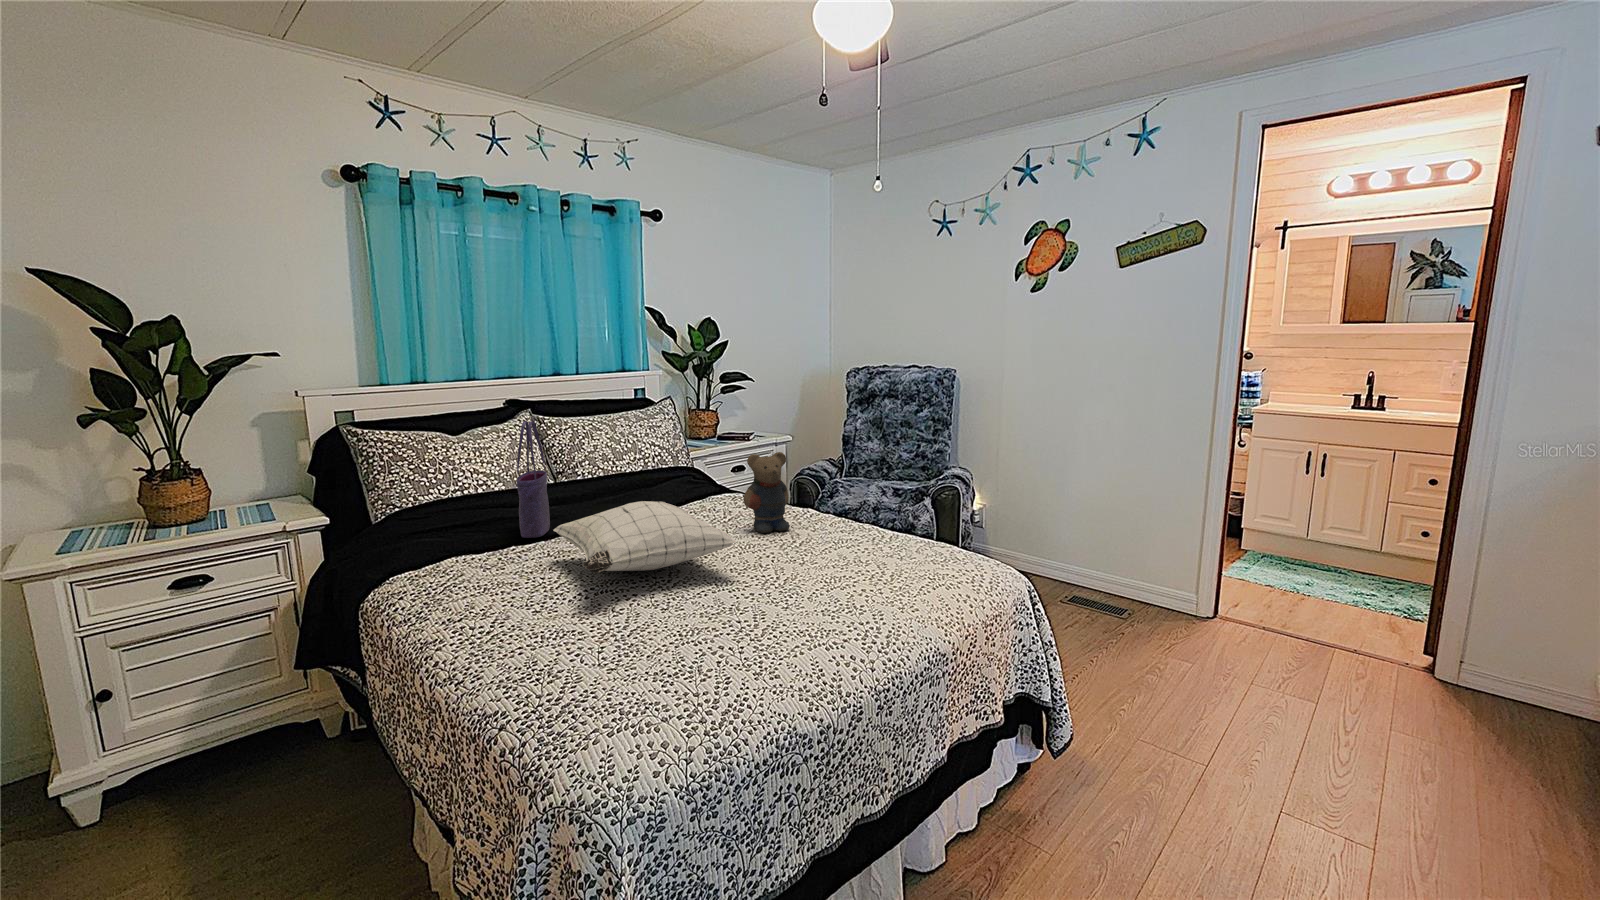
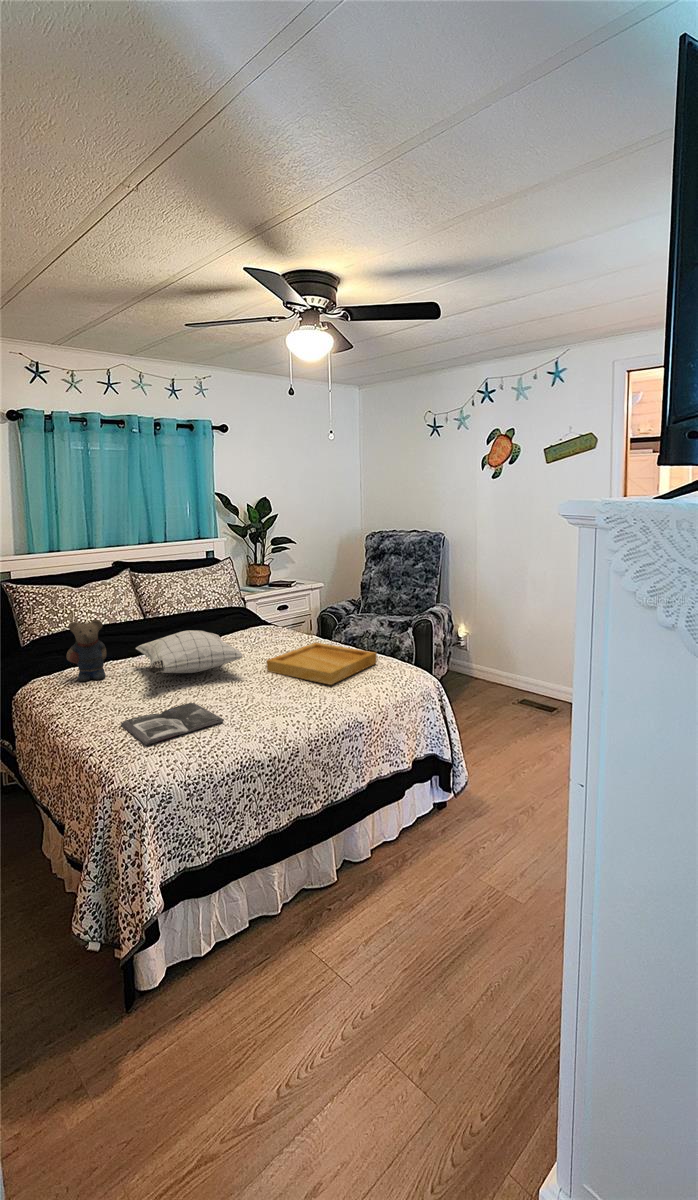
tote bag: present [516,421,550,538] -> none [116,580,139,653]
teddy bear: present [744,452,789,533] -> present [66,620,107,681]
tray: none [766,520,932,589] -> present [266,643,377,685]
magazine: none [551,623,732,709] -> present [121,703,224,745]

